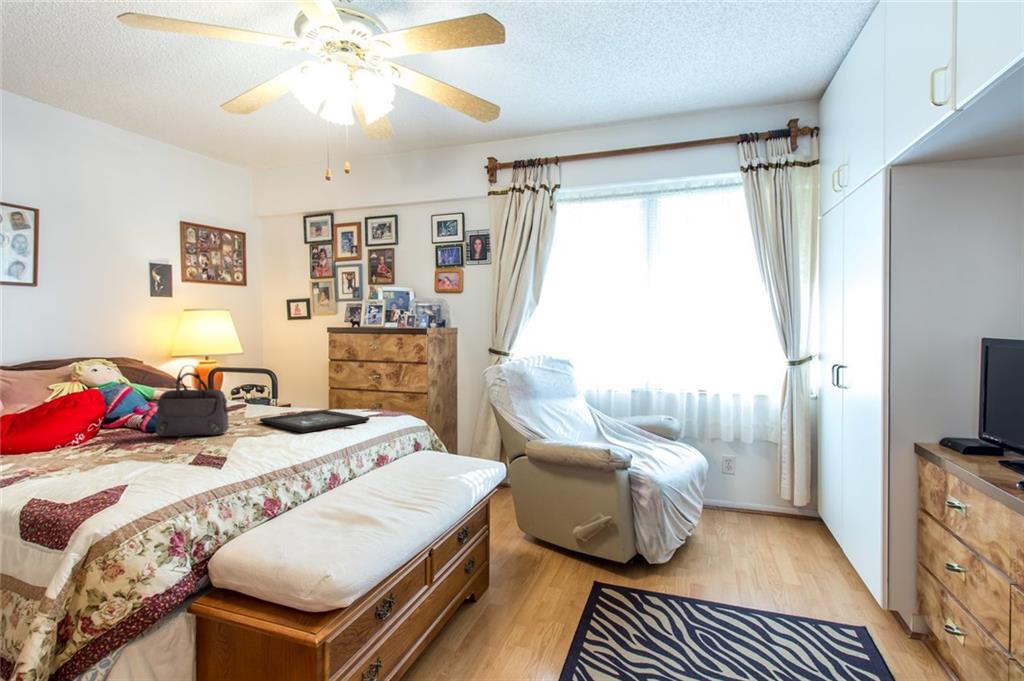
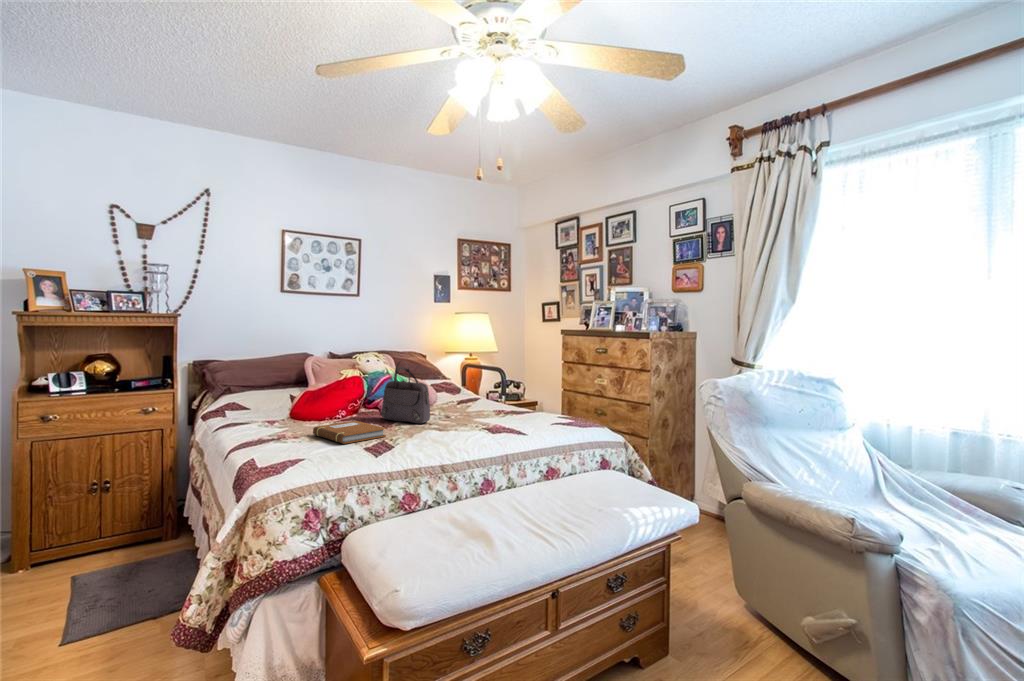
tray: present [260,410,369,433] -> none [464,411,552,432]
notebook: none [87,440,197,464] -> present [313,421,386,444]

